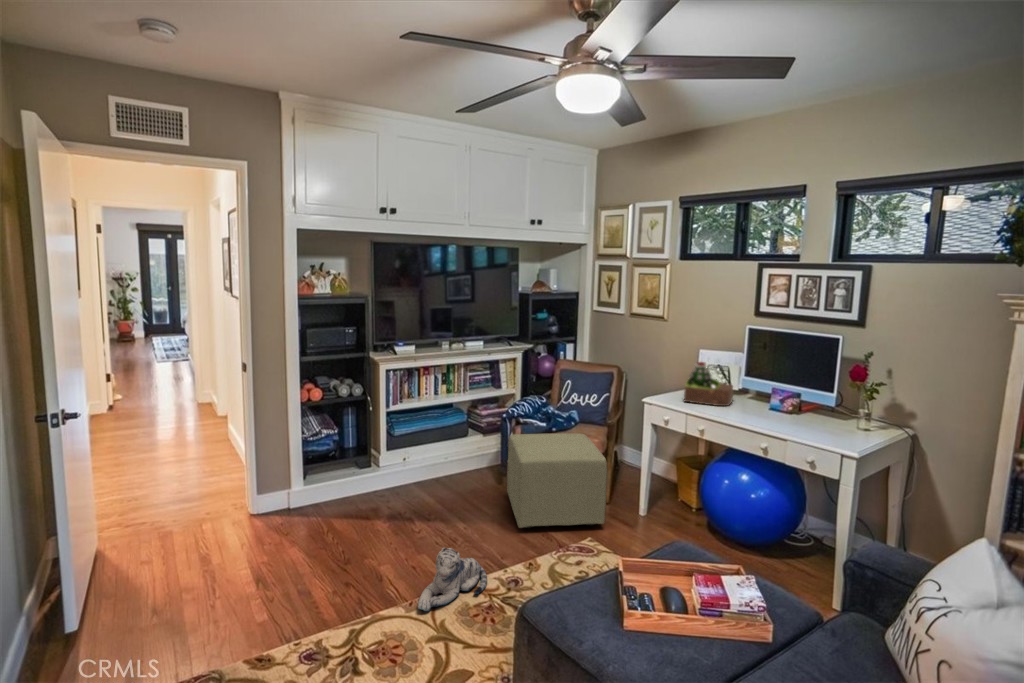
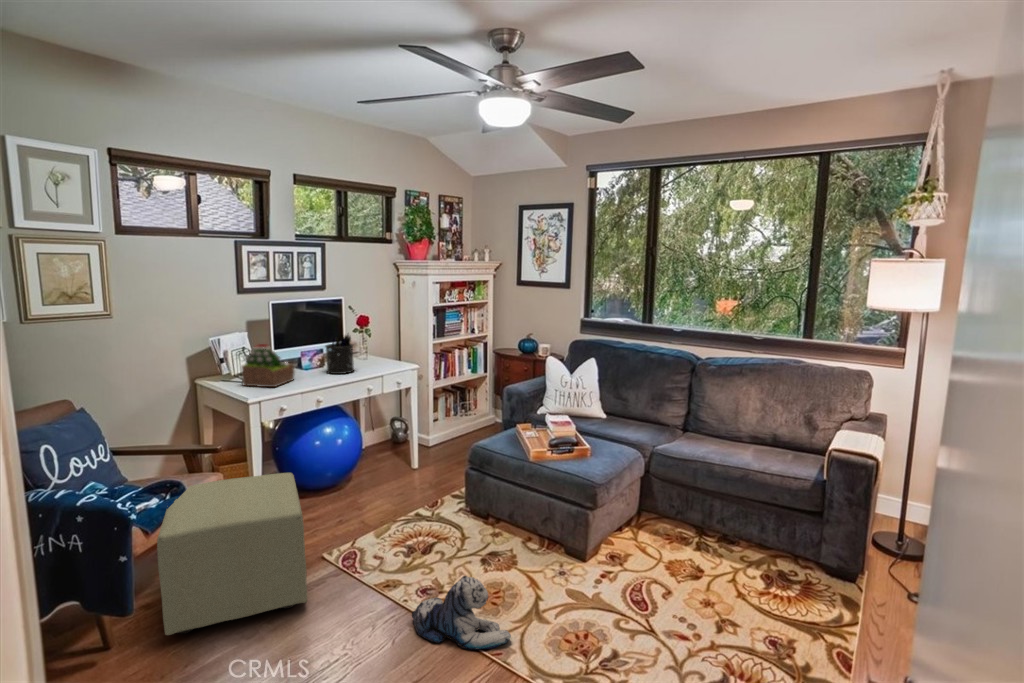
pen holder: none [756,373,795,424] -> present [326,335,354,374]

